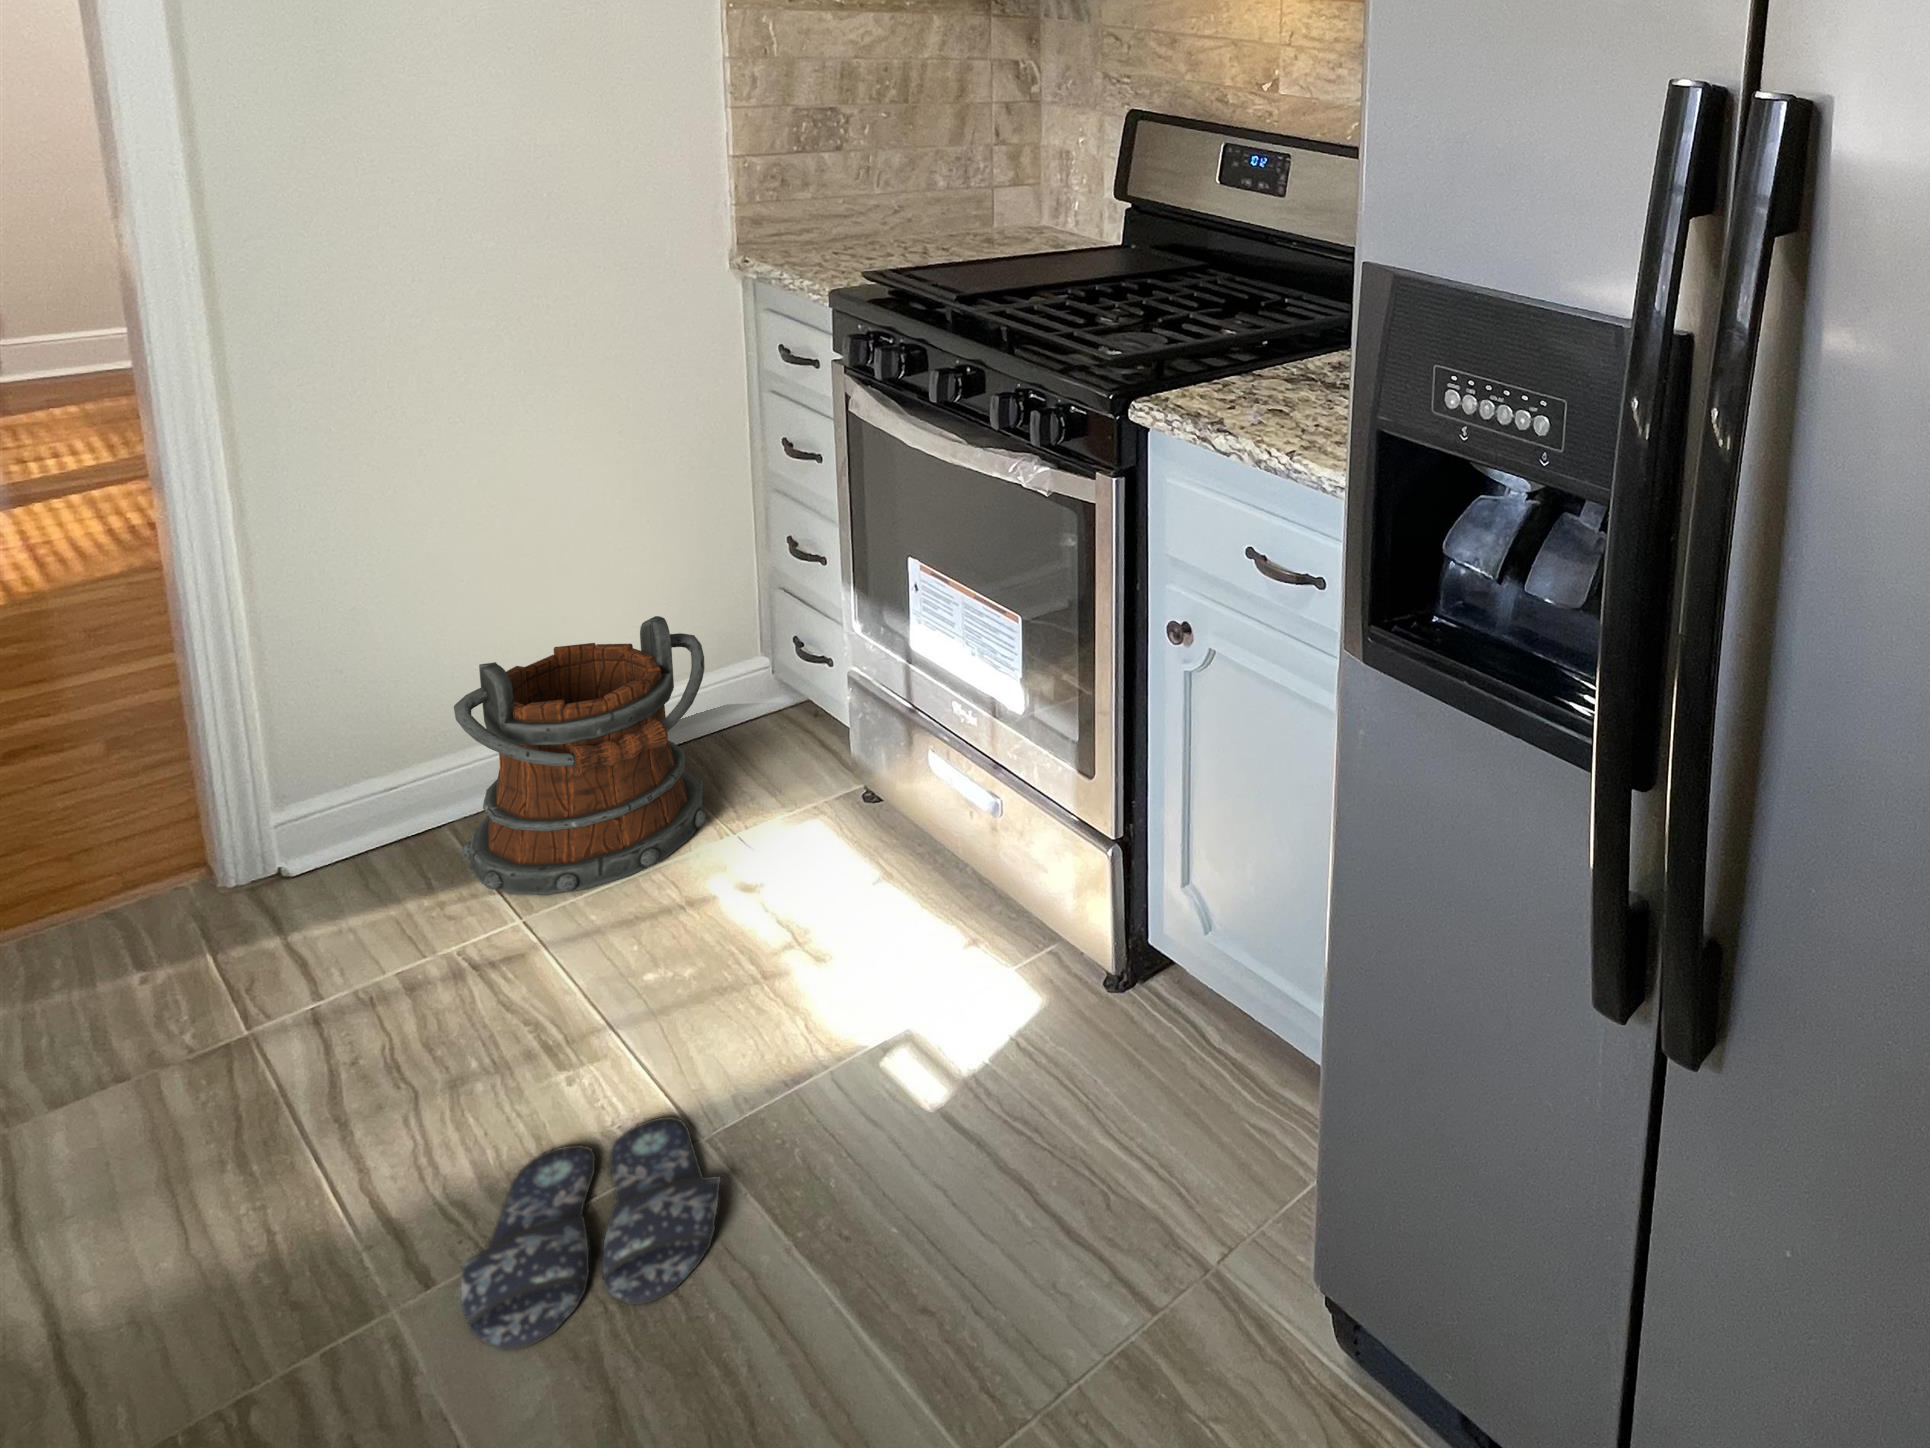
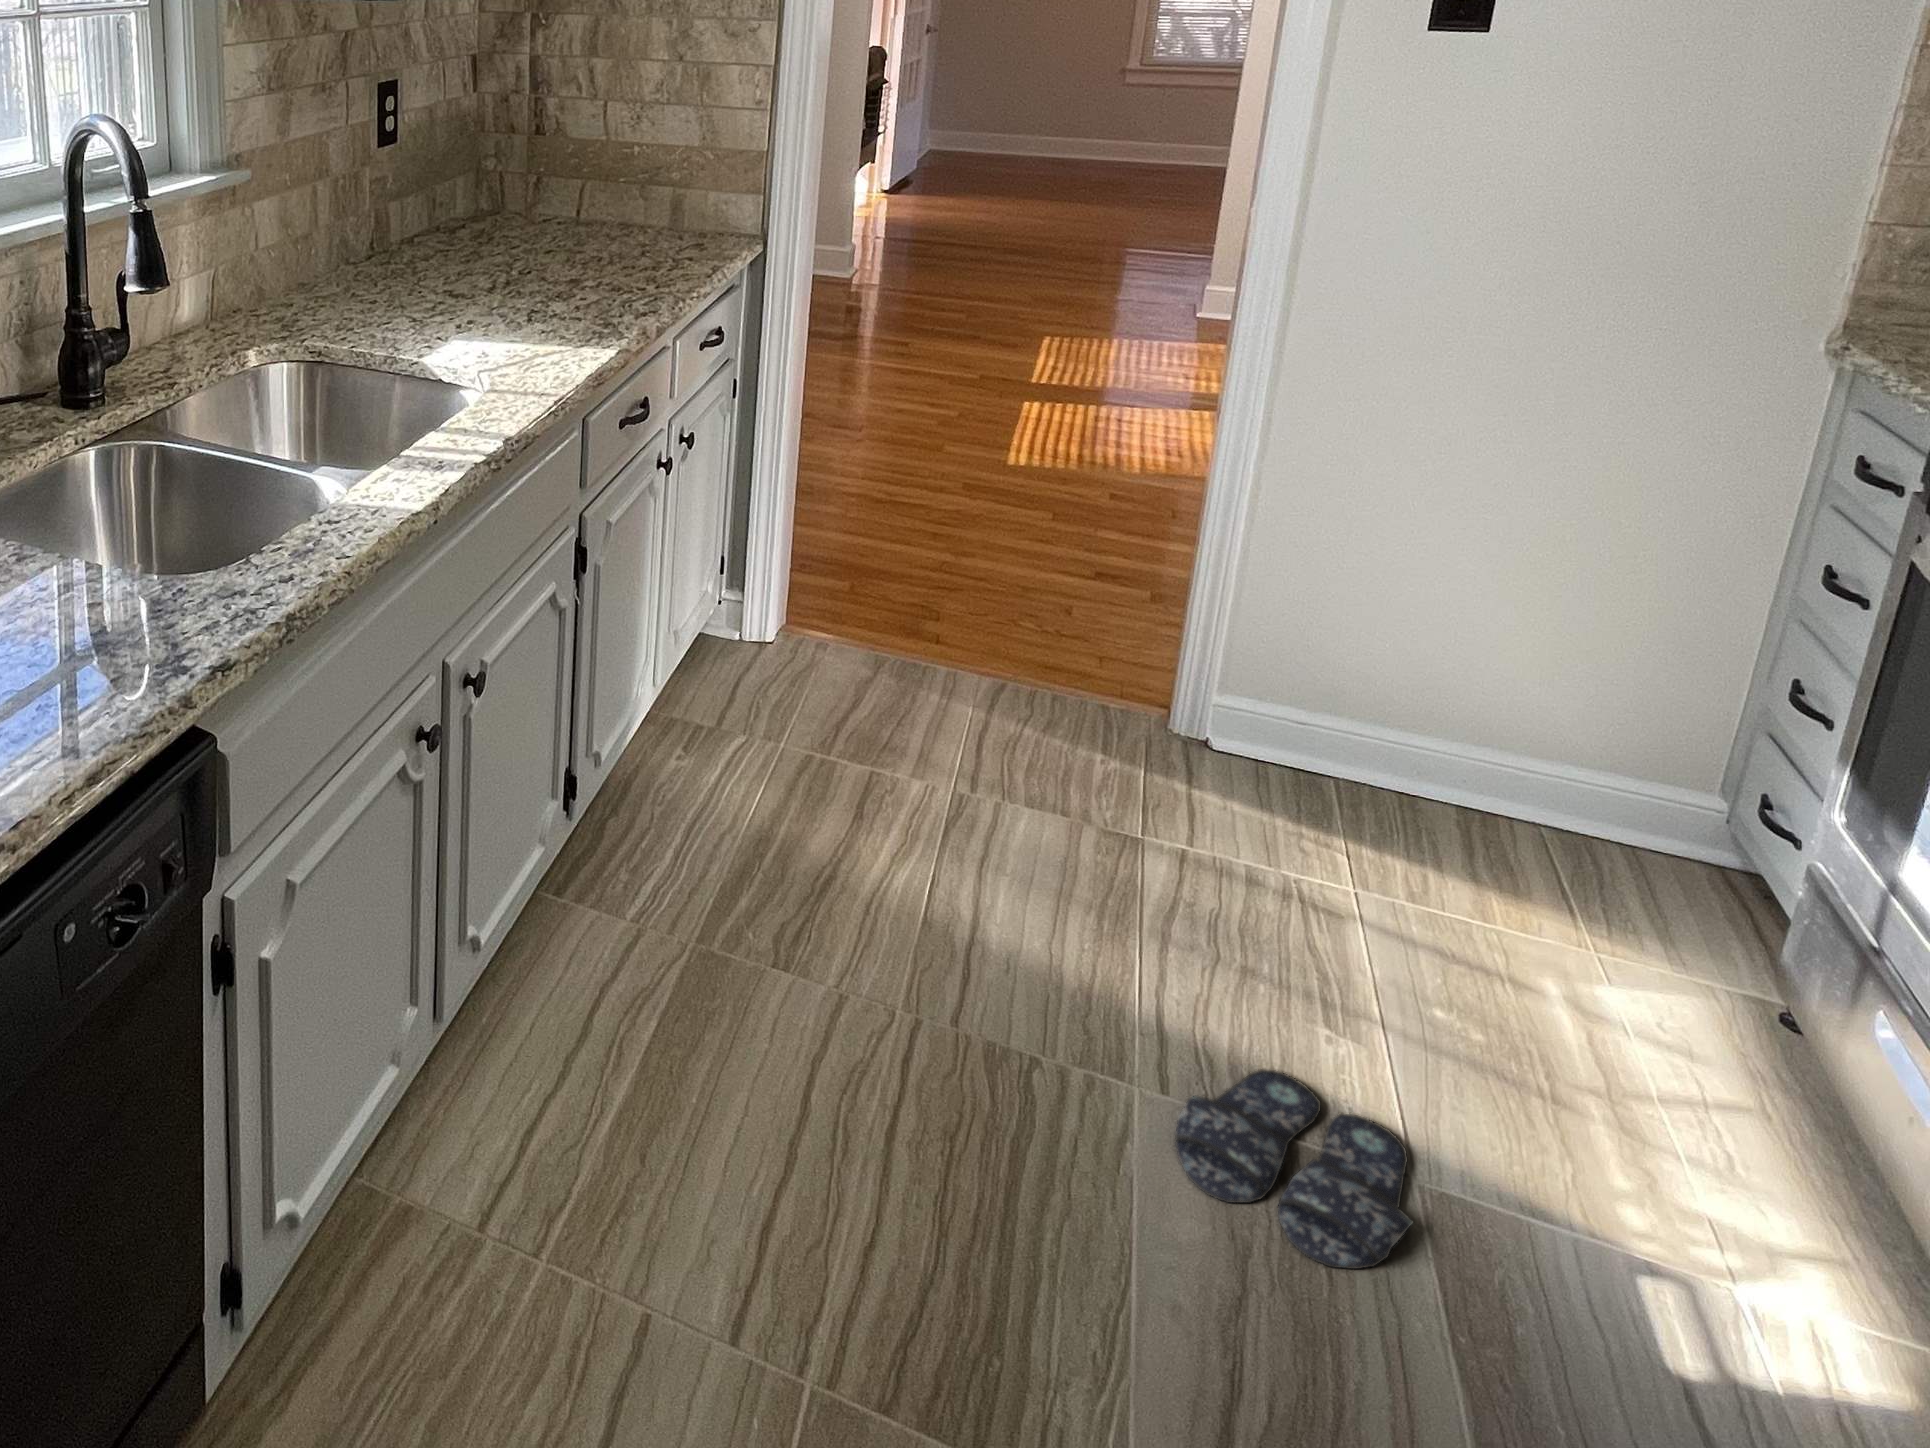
bucket: present [454,616,706,895] -> none [1335,651,1629,927]

